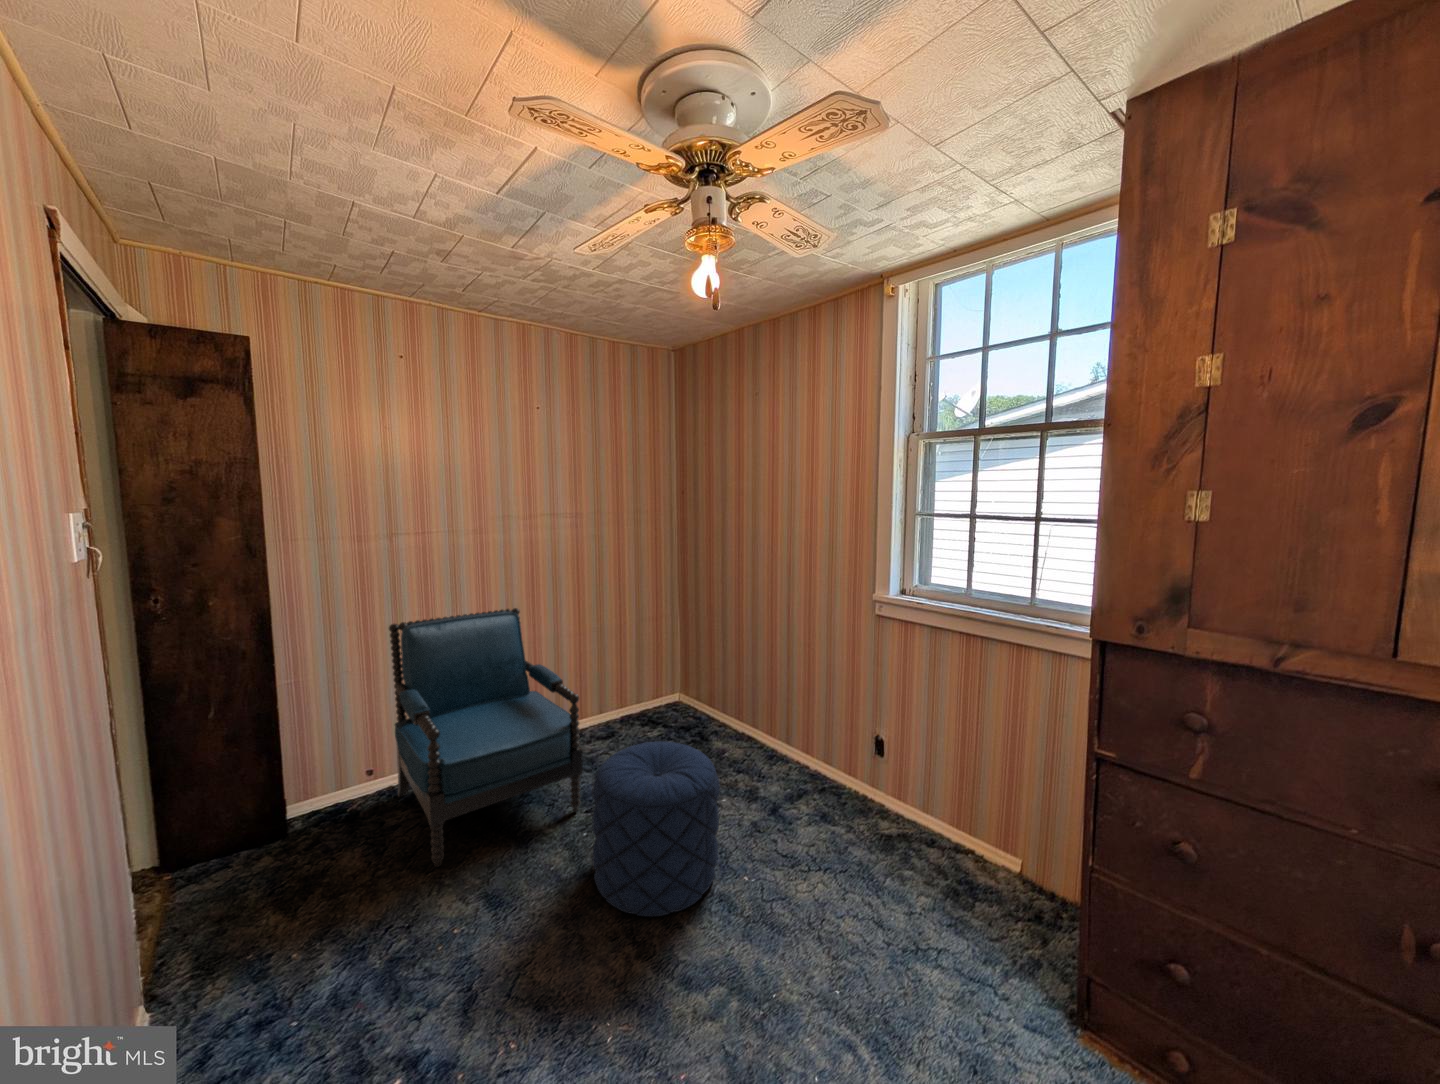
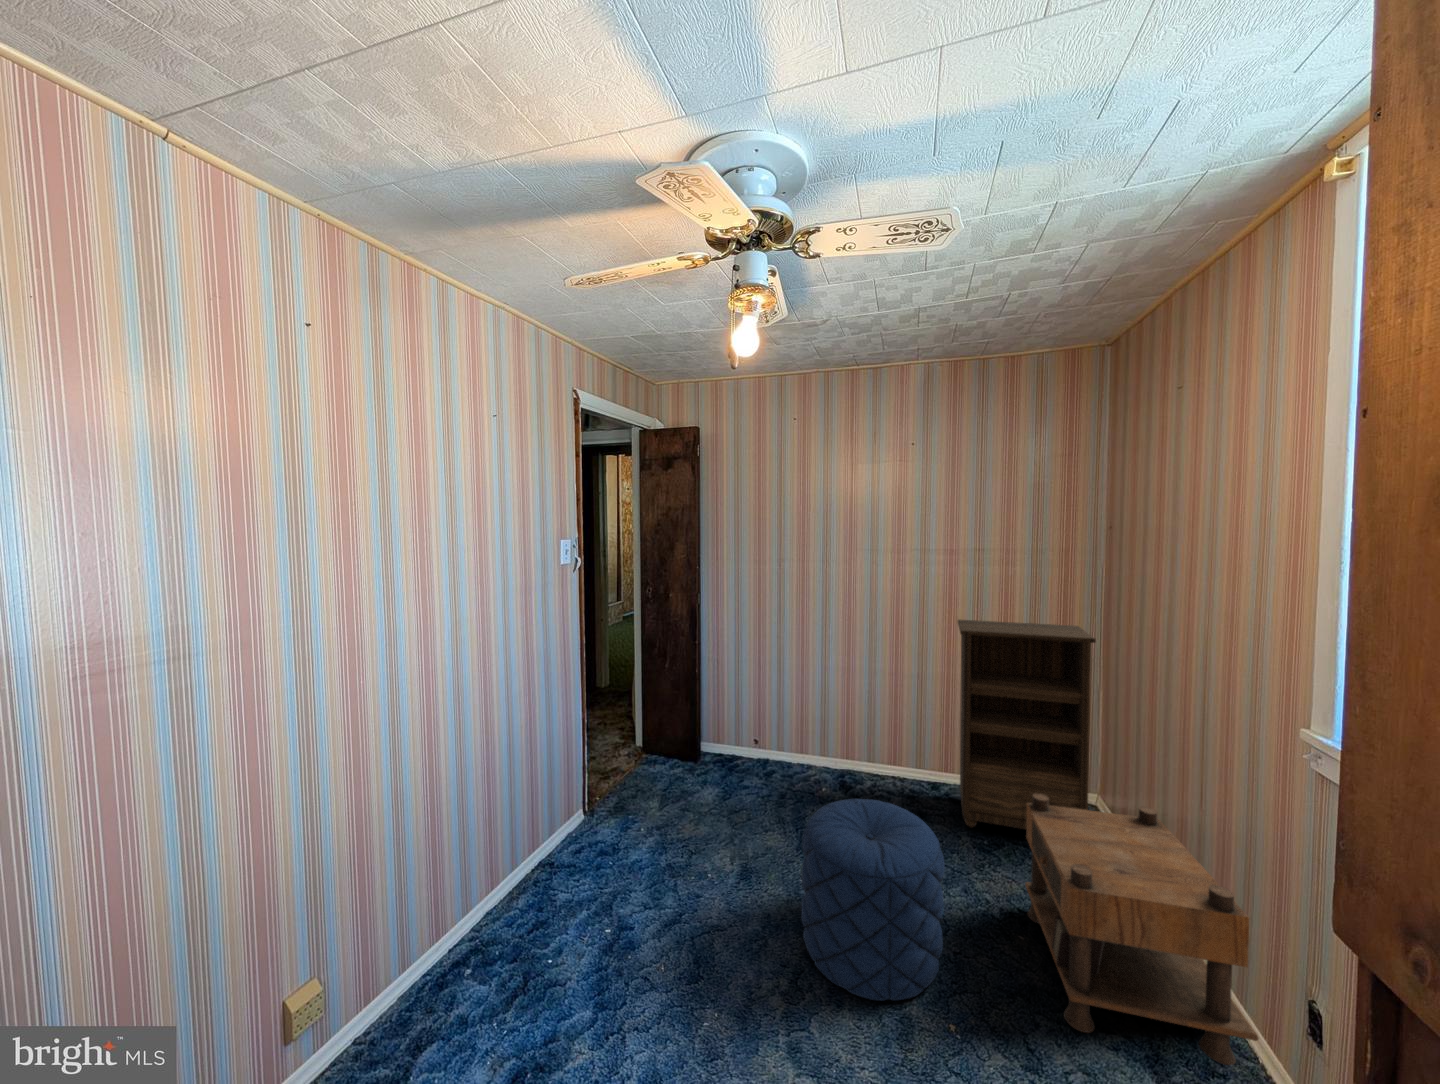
bookshelf: none [598,569,705,751] -> present [958,620,1096,830]
chair: present [389,608,583,867] -> none [734,632,874,850]
nightstand: none [707,678,846,829] -> present [1025,794,1258,1065]

